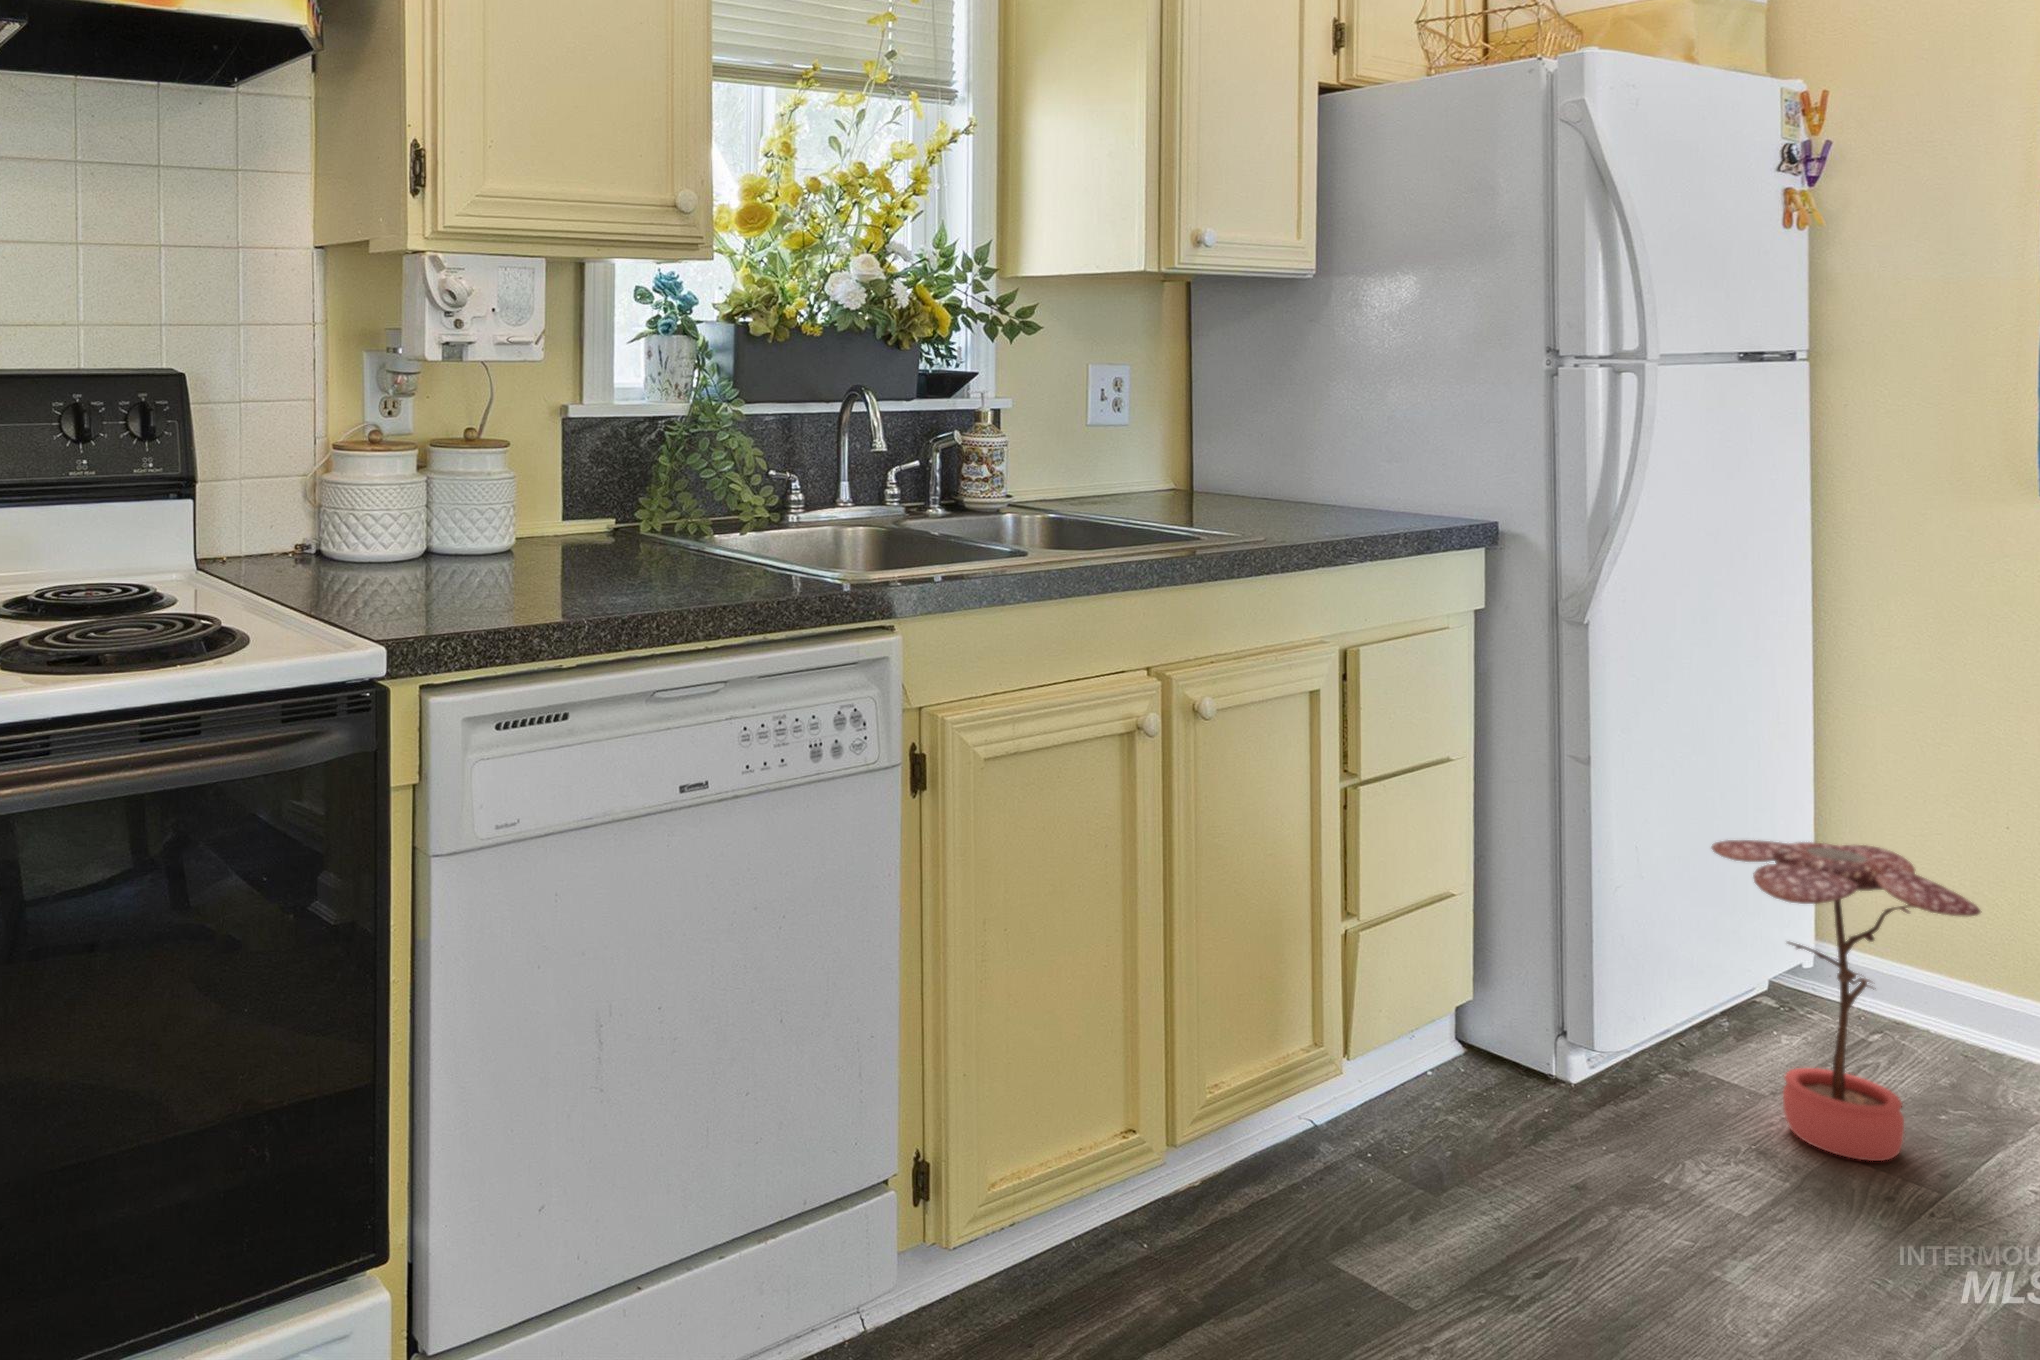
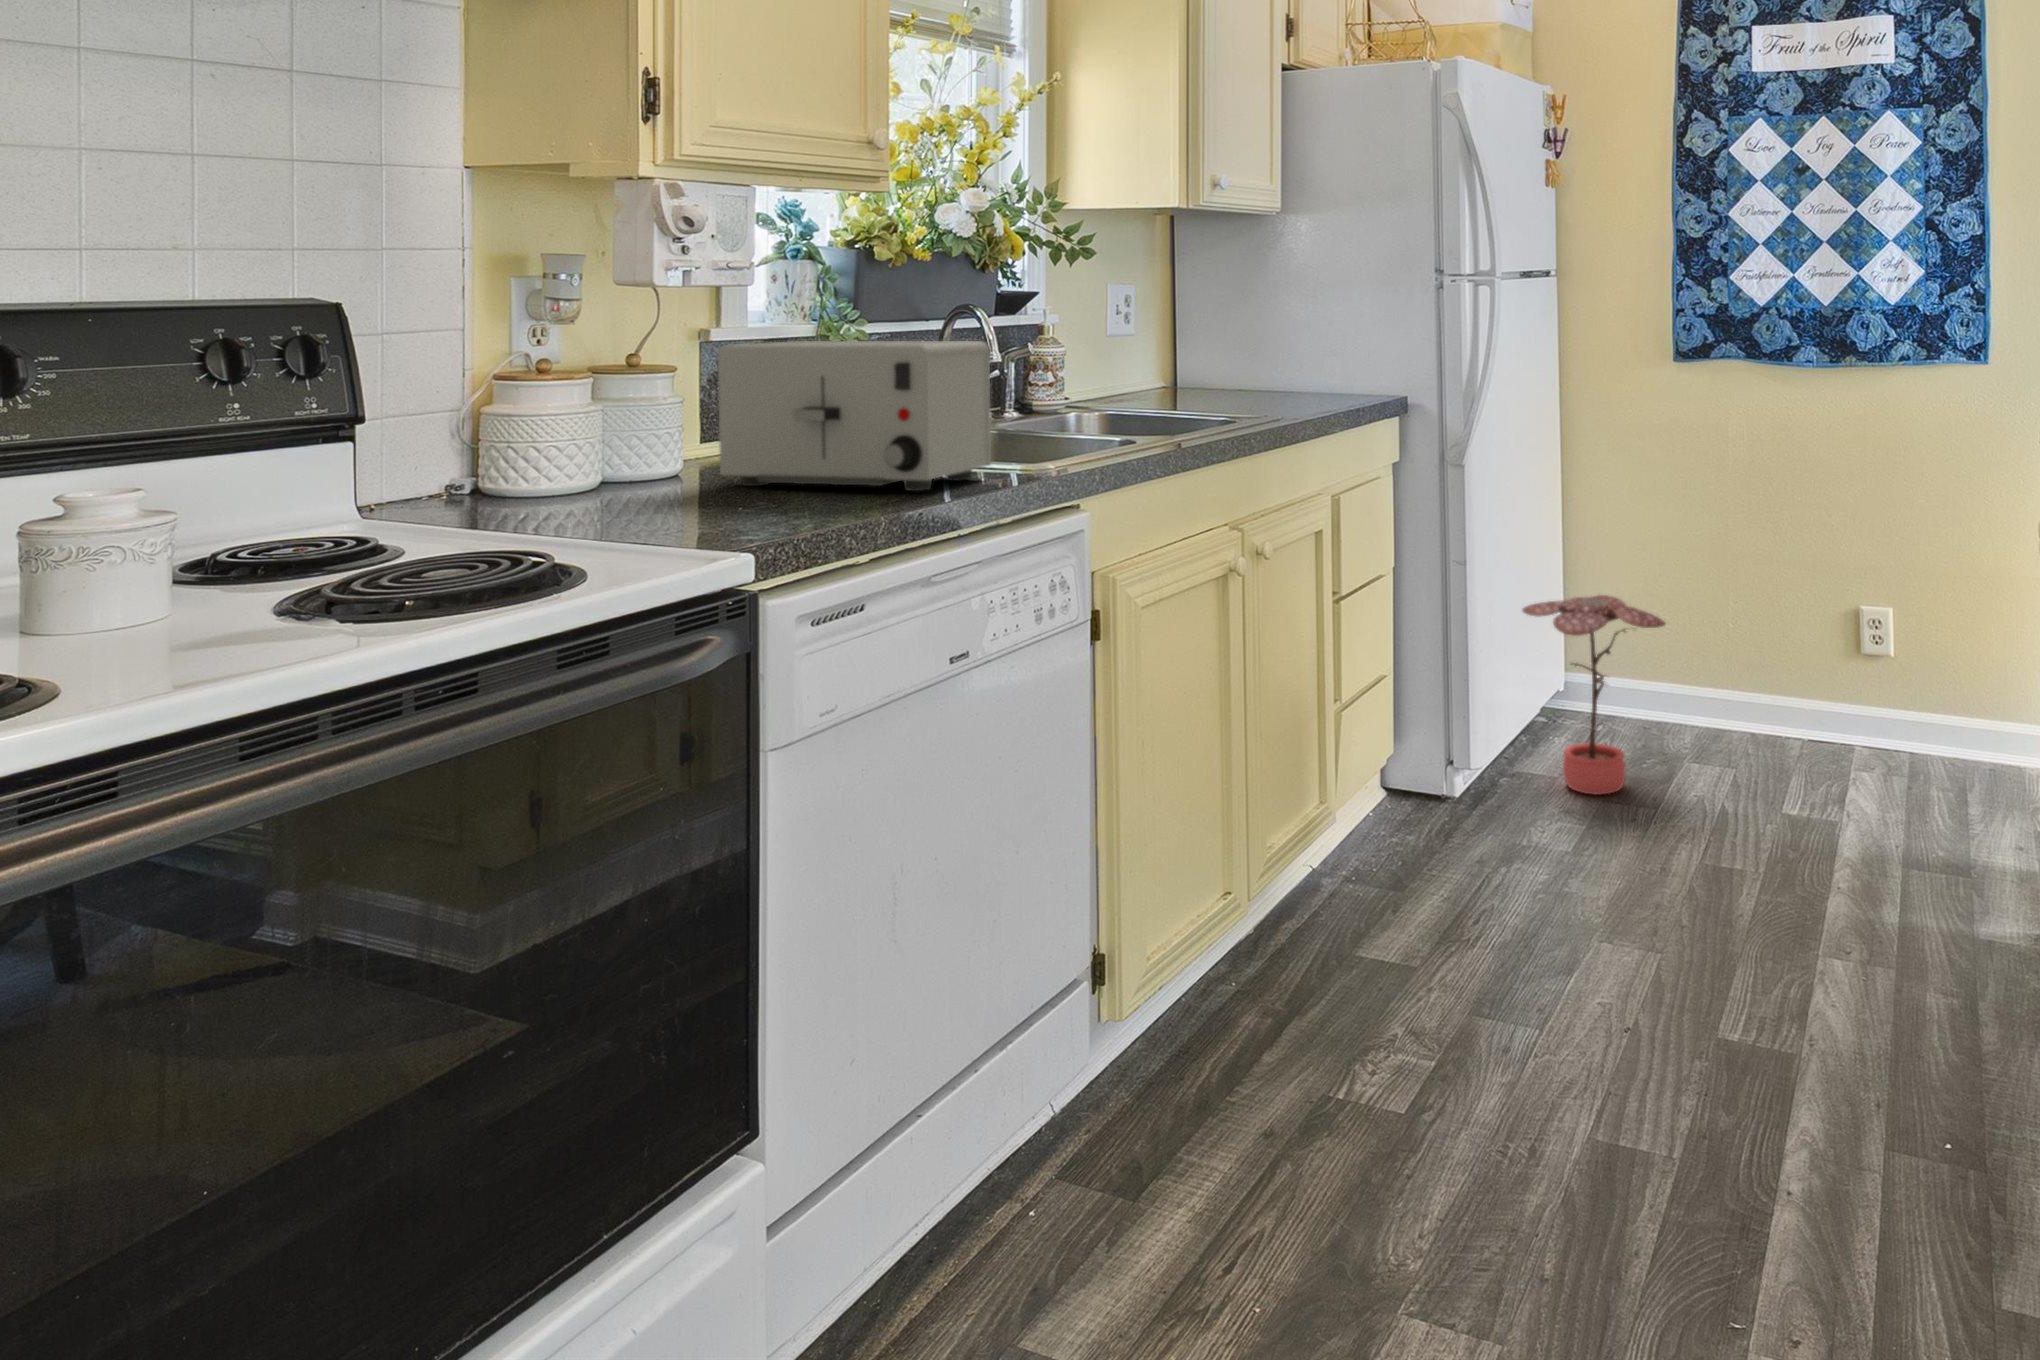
toaster: none [518,419,789,593] -> present [718,341,991,491]

